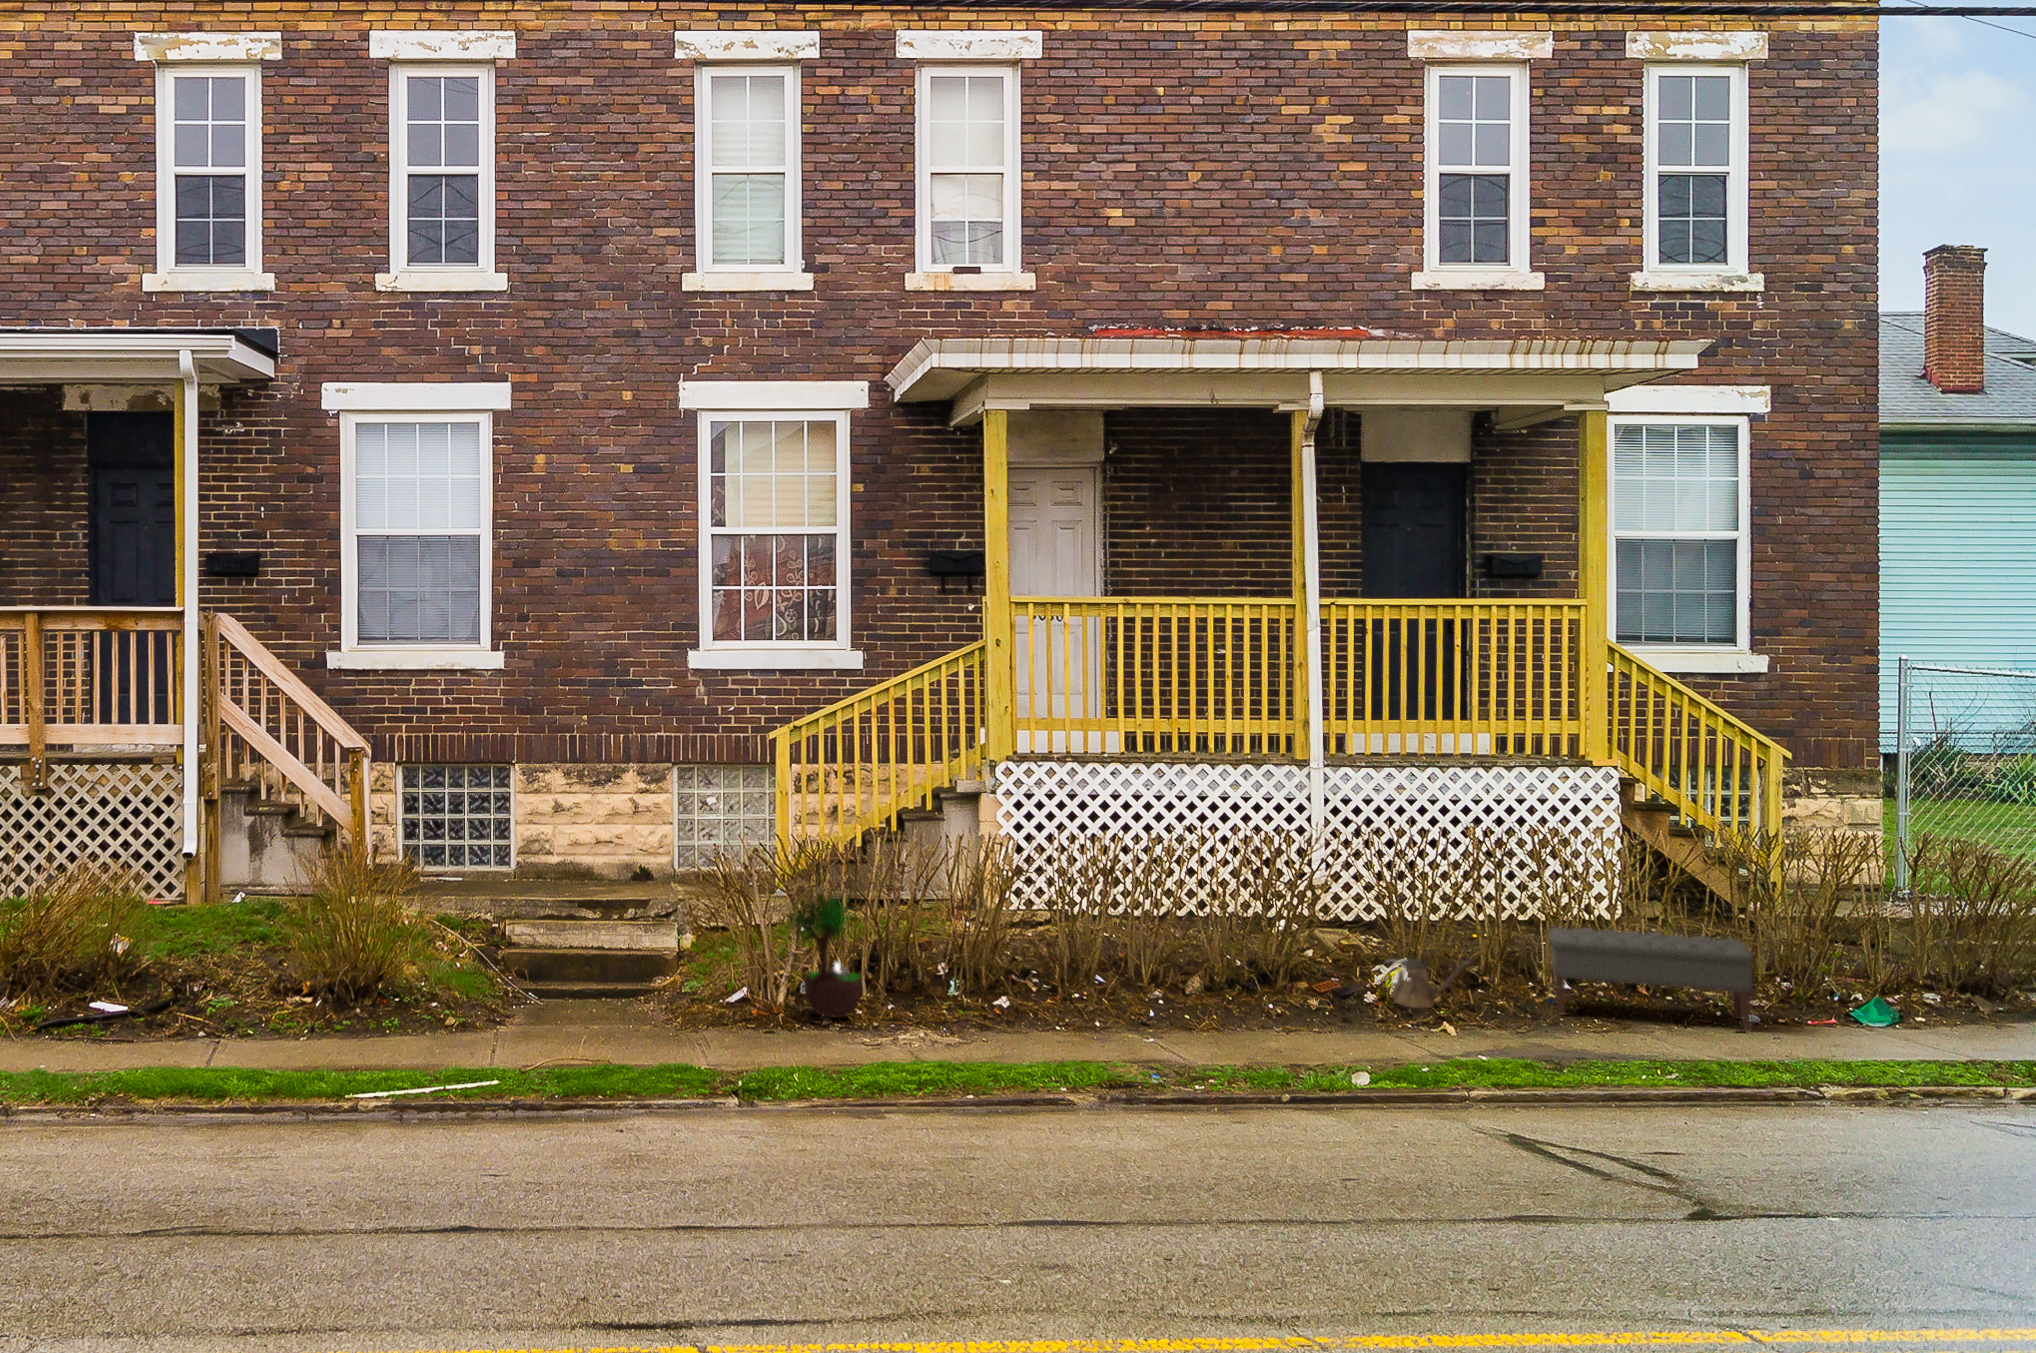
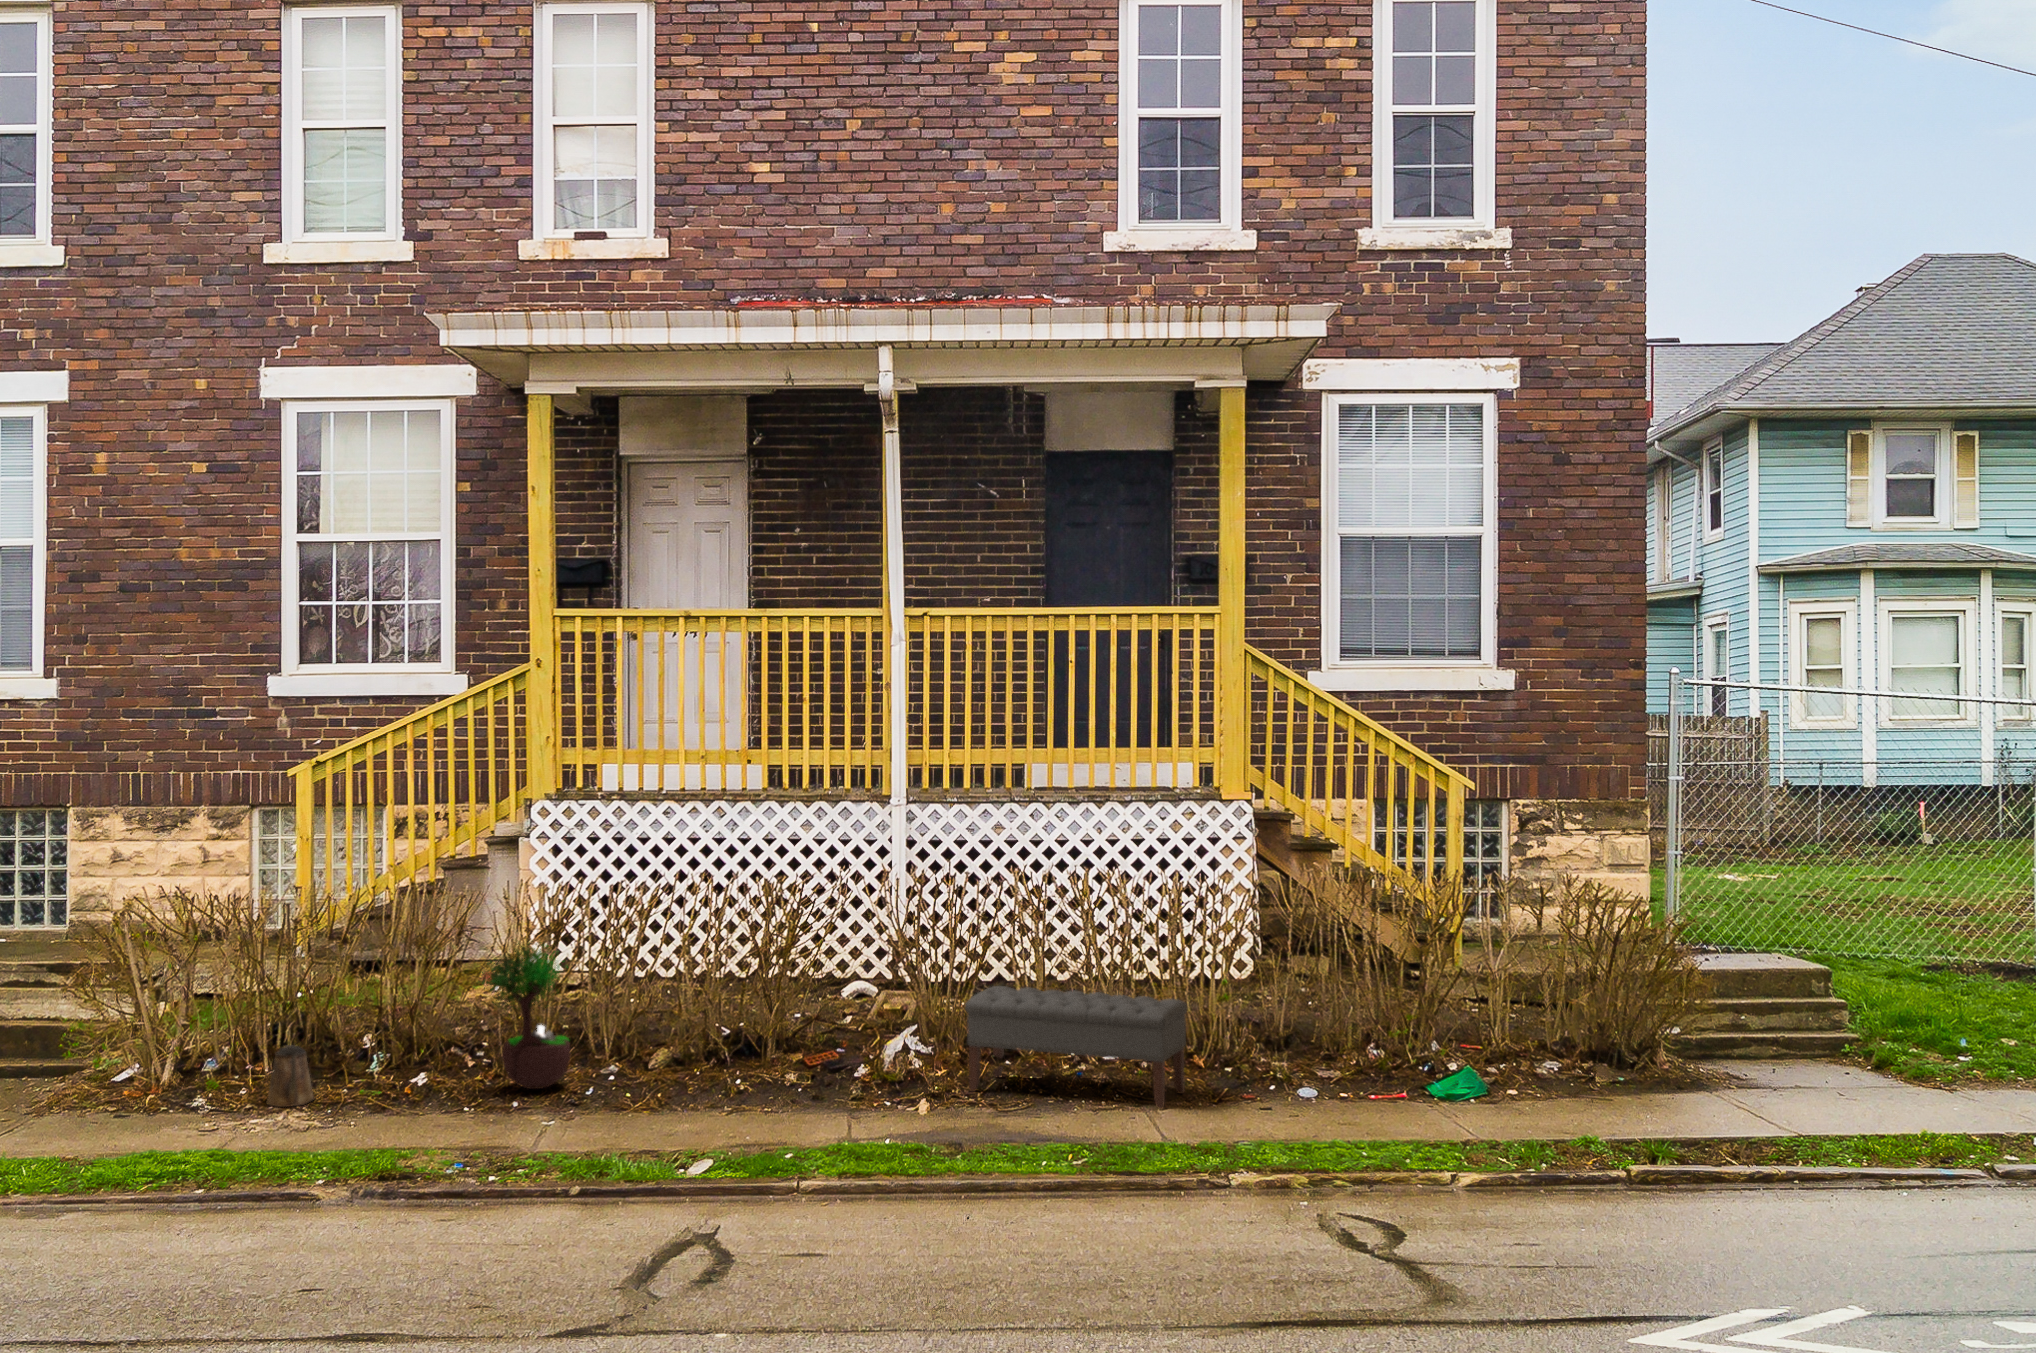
potted tree: present [783,893,863,1018] -> present [482,942,571,1089]
watering can: present [1391,959,1469,1008] -> present [266,1045,314,1107]

